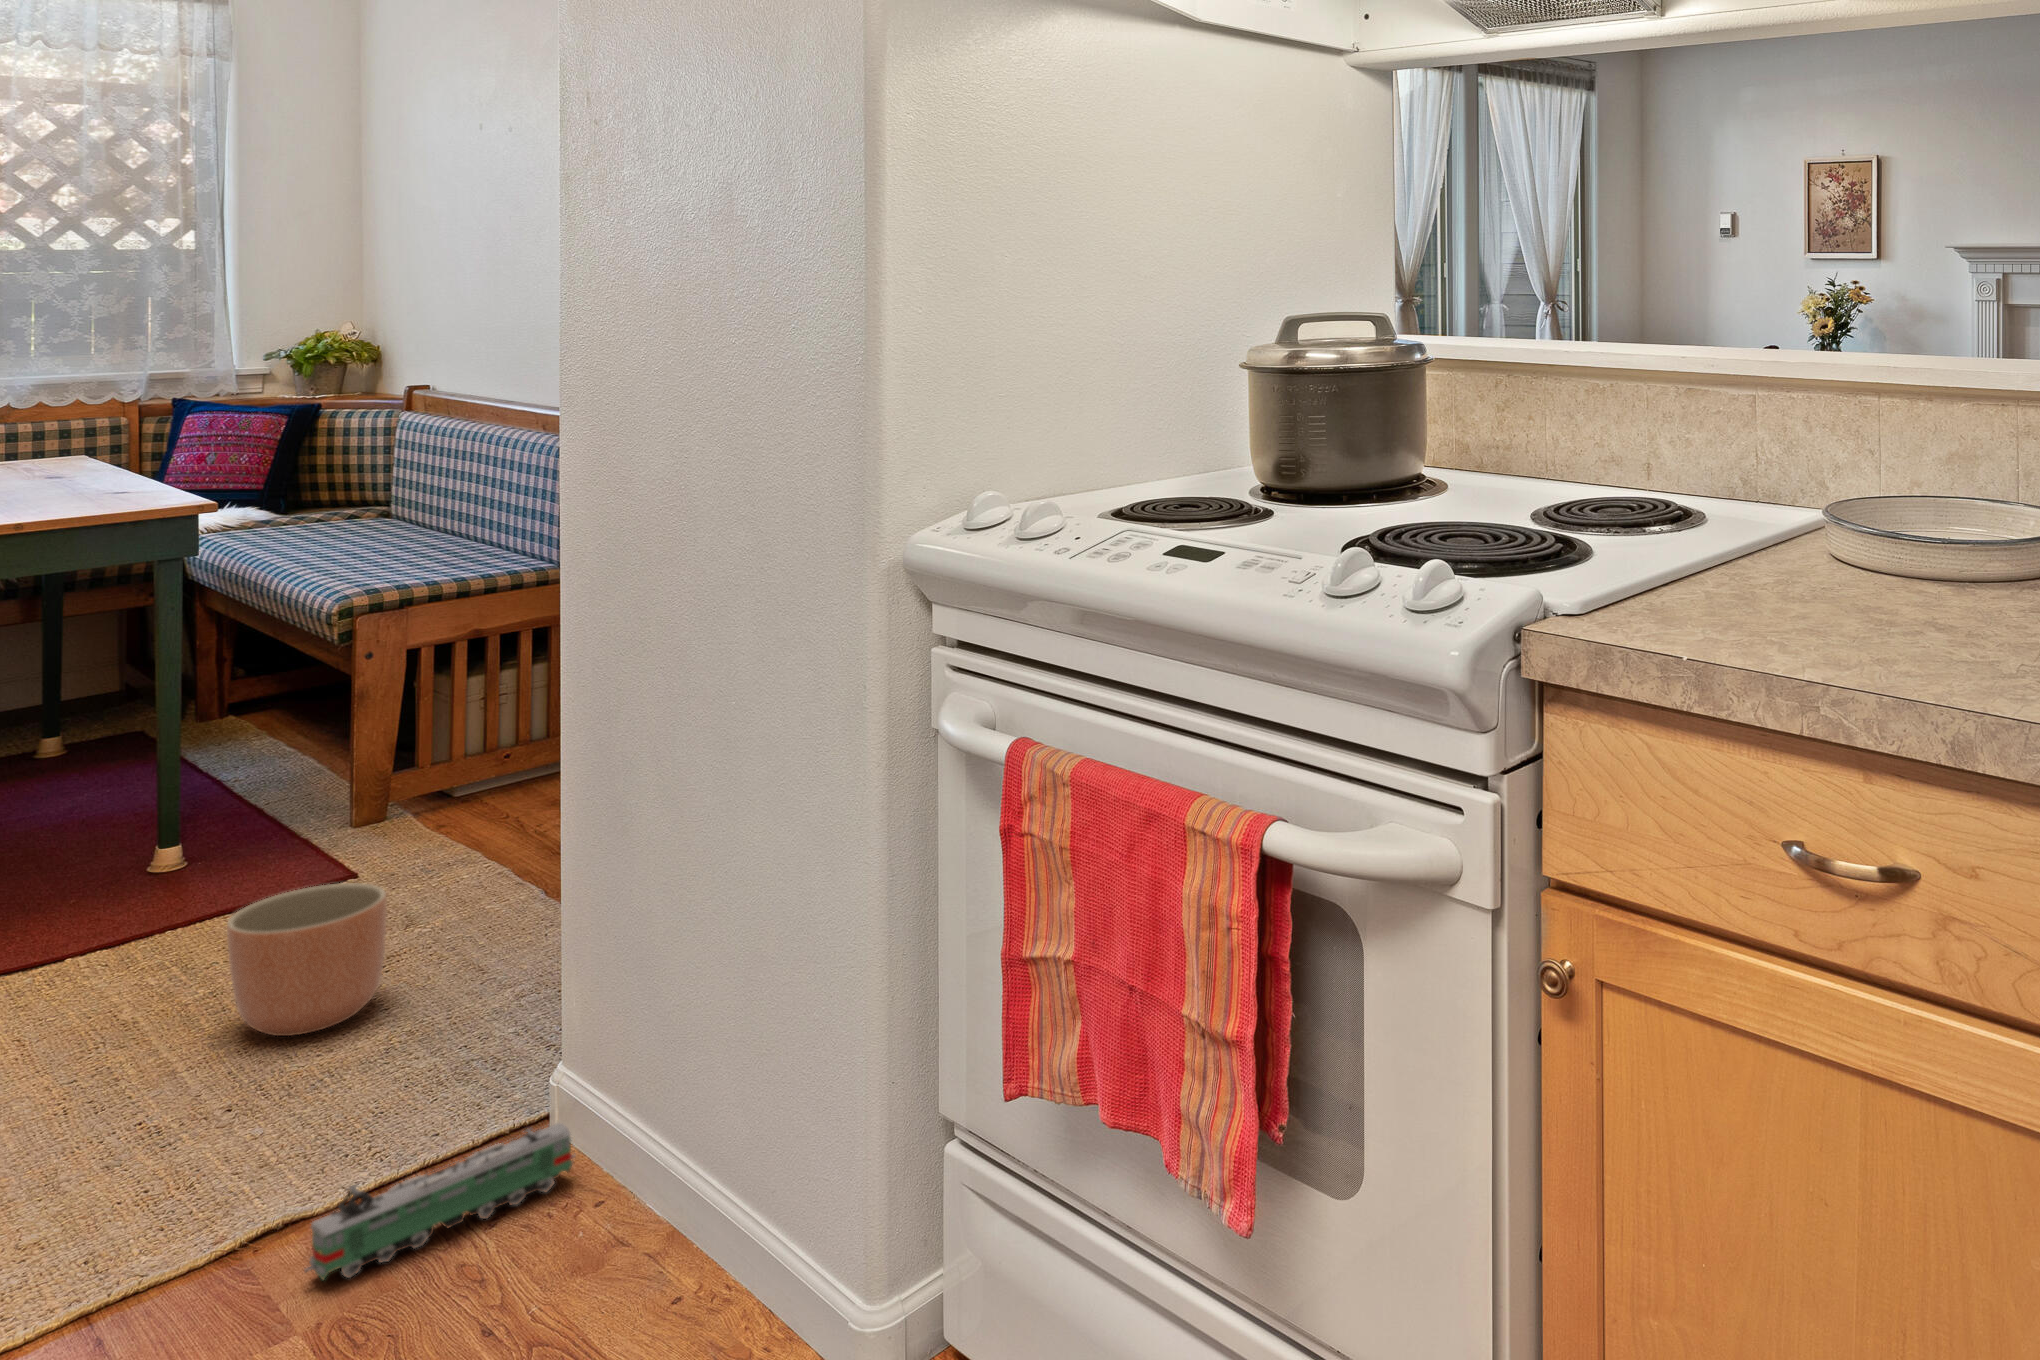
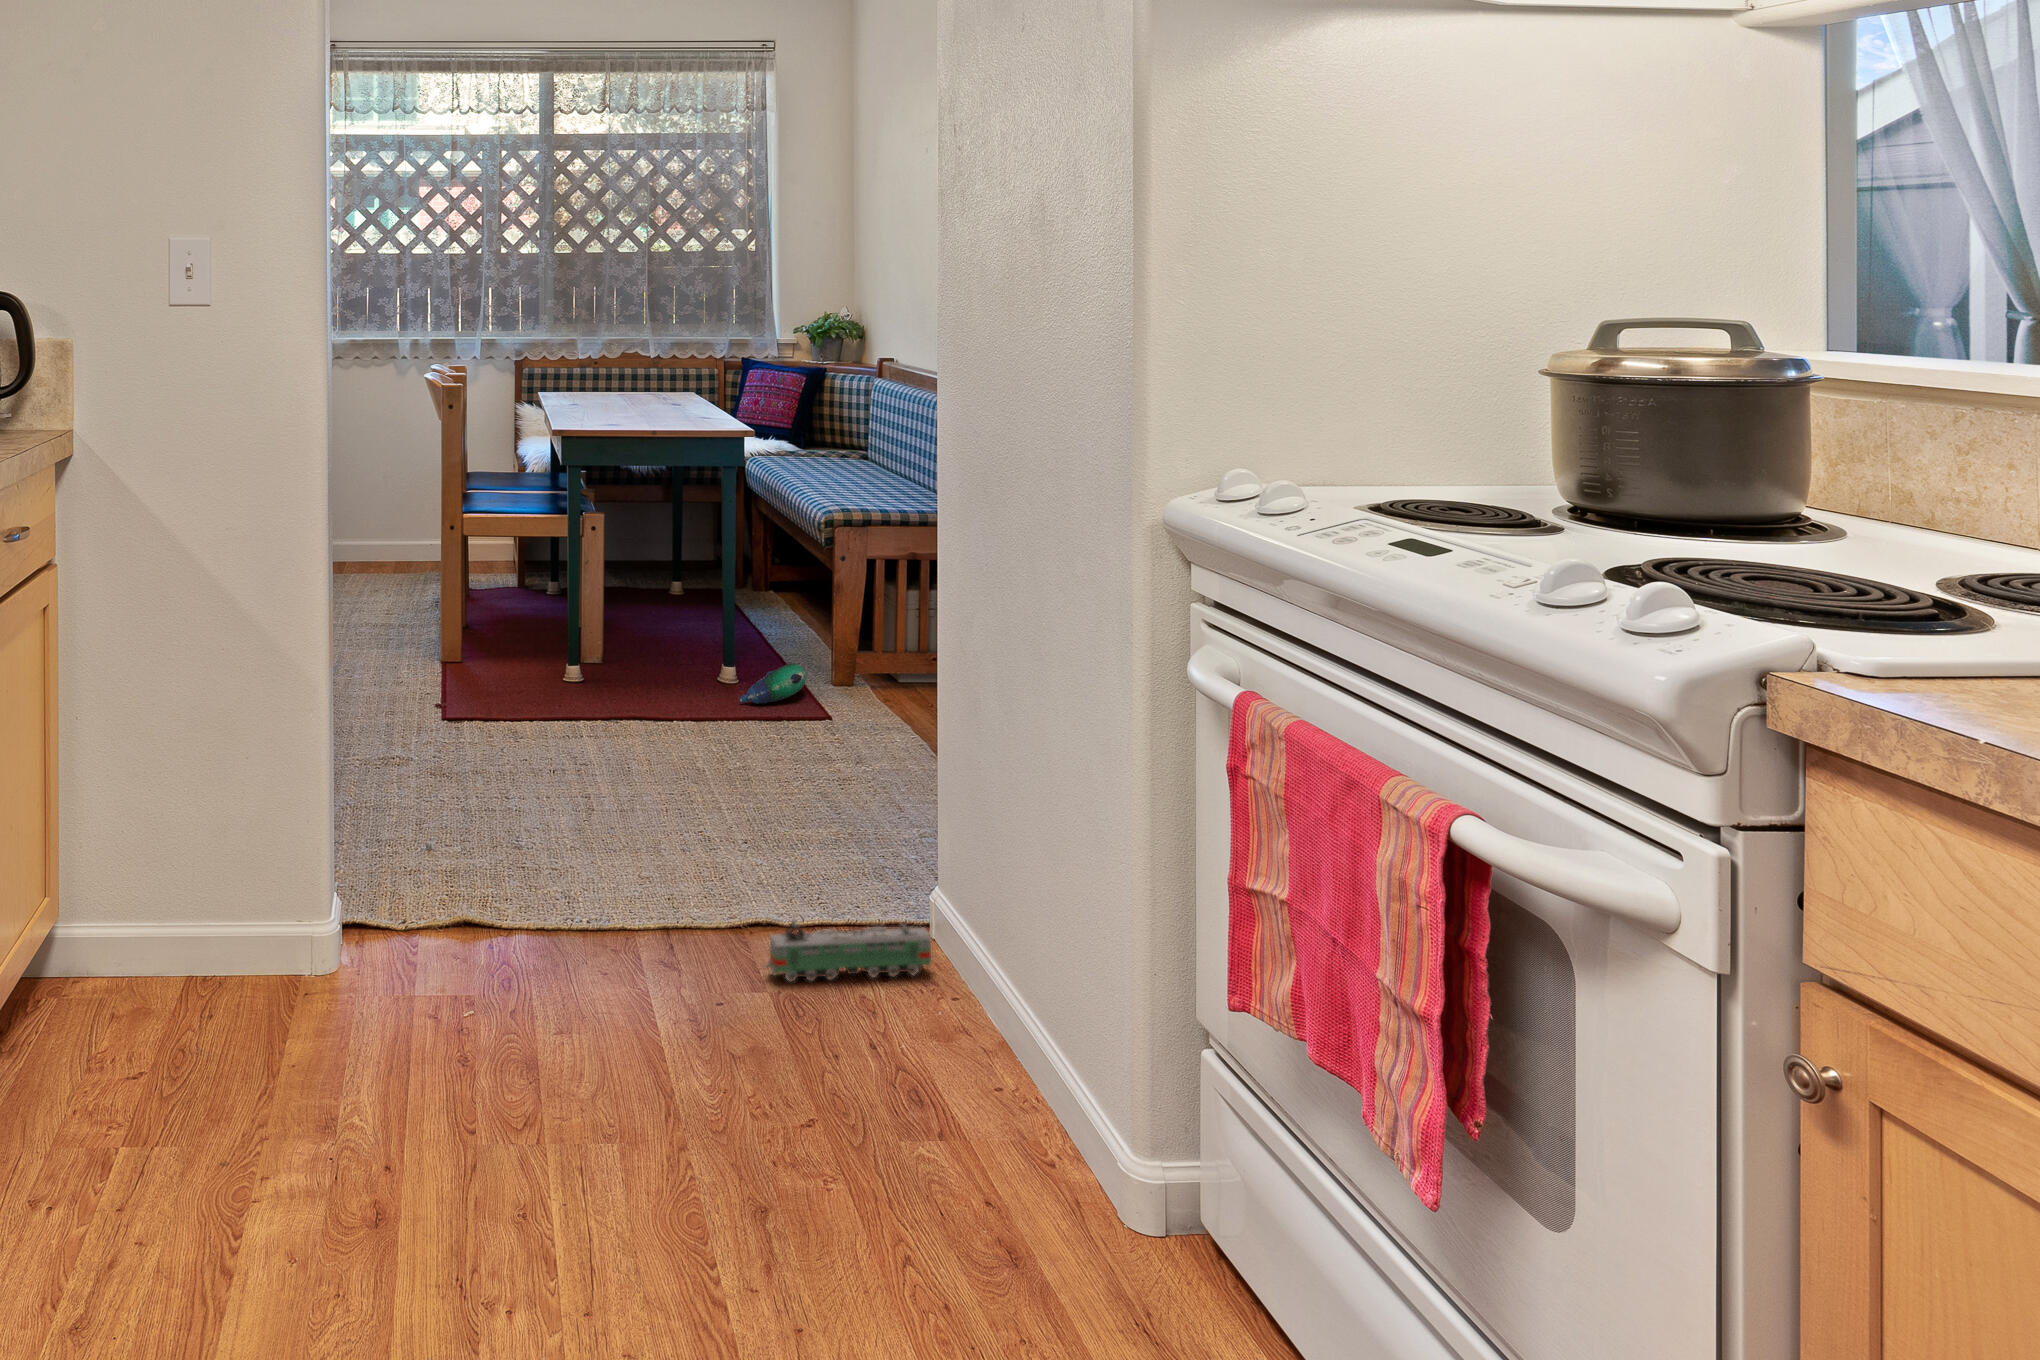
plush toy: none [201,812,317,887] -> present [739,663,806,704]
planter: present [227,883,386,1036] -> none [744,715,835,816]

